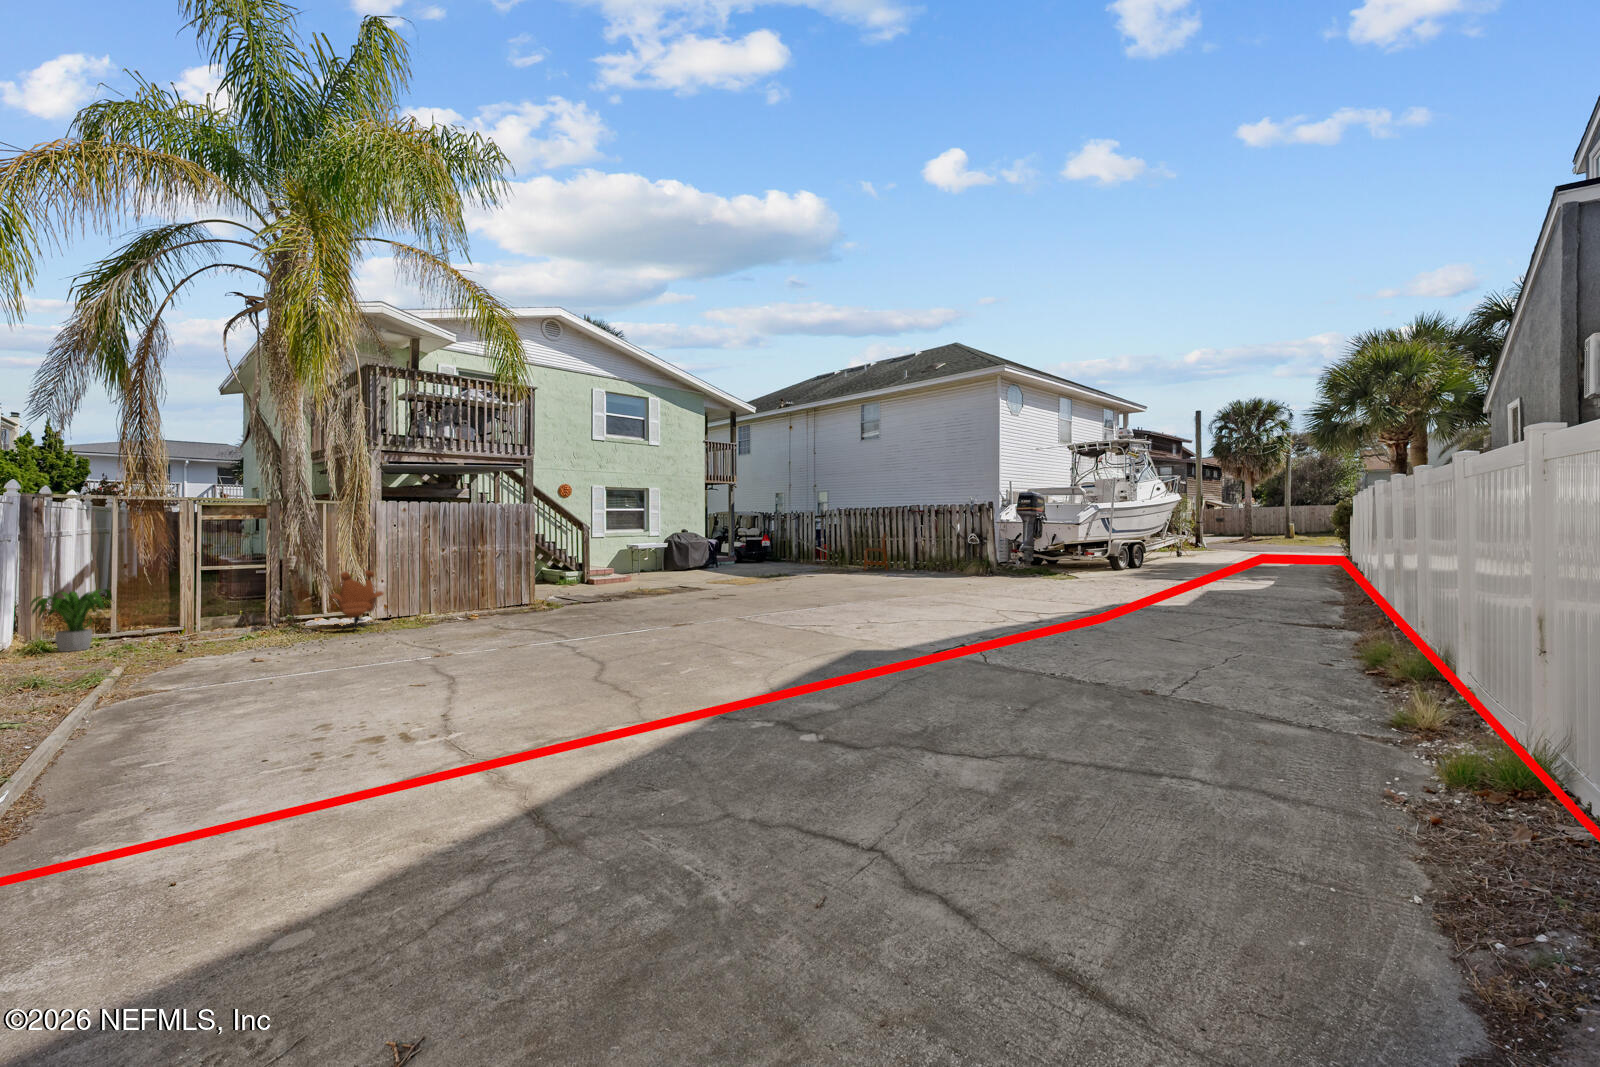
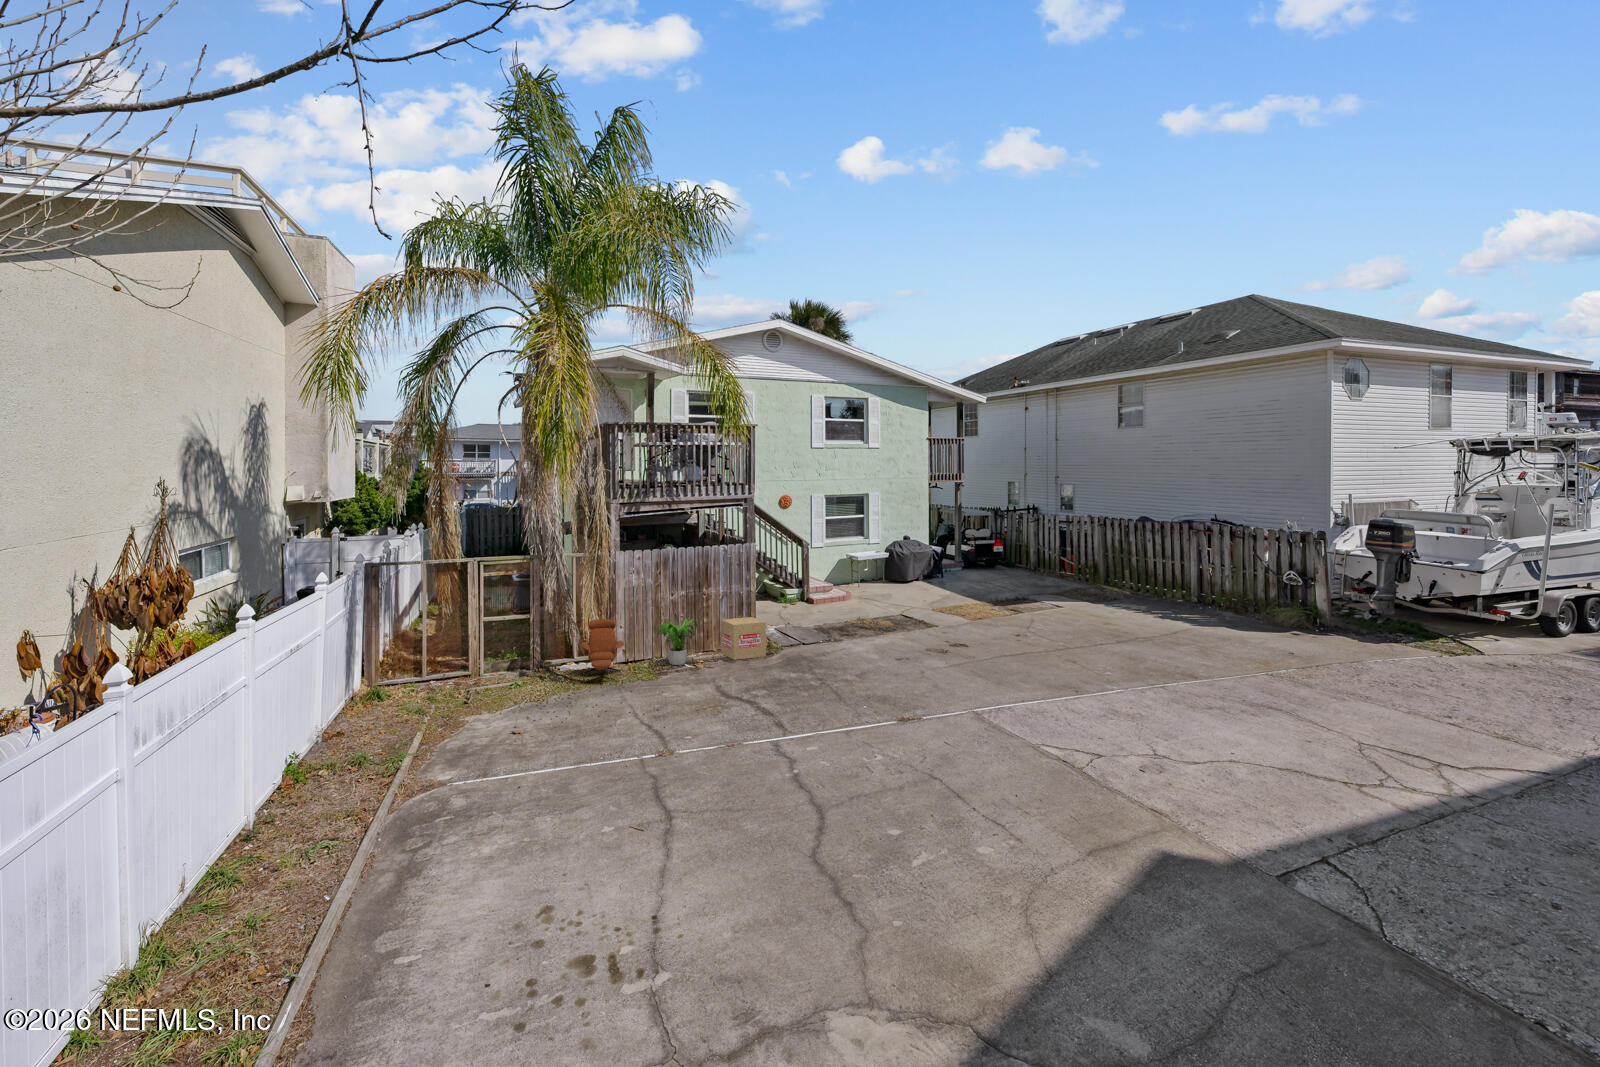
bench: present [864,533,888,570] -> none [1120,549,1151,597]
cardboard box: none [497,573,546,612] -> present [721,617,766,660]
potted plant: present [30,589,112,652] -> present [657,619,698,665]

